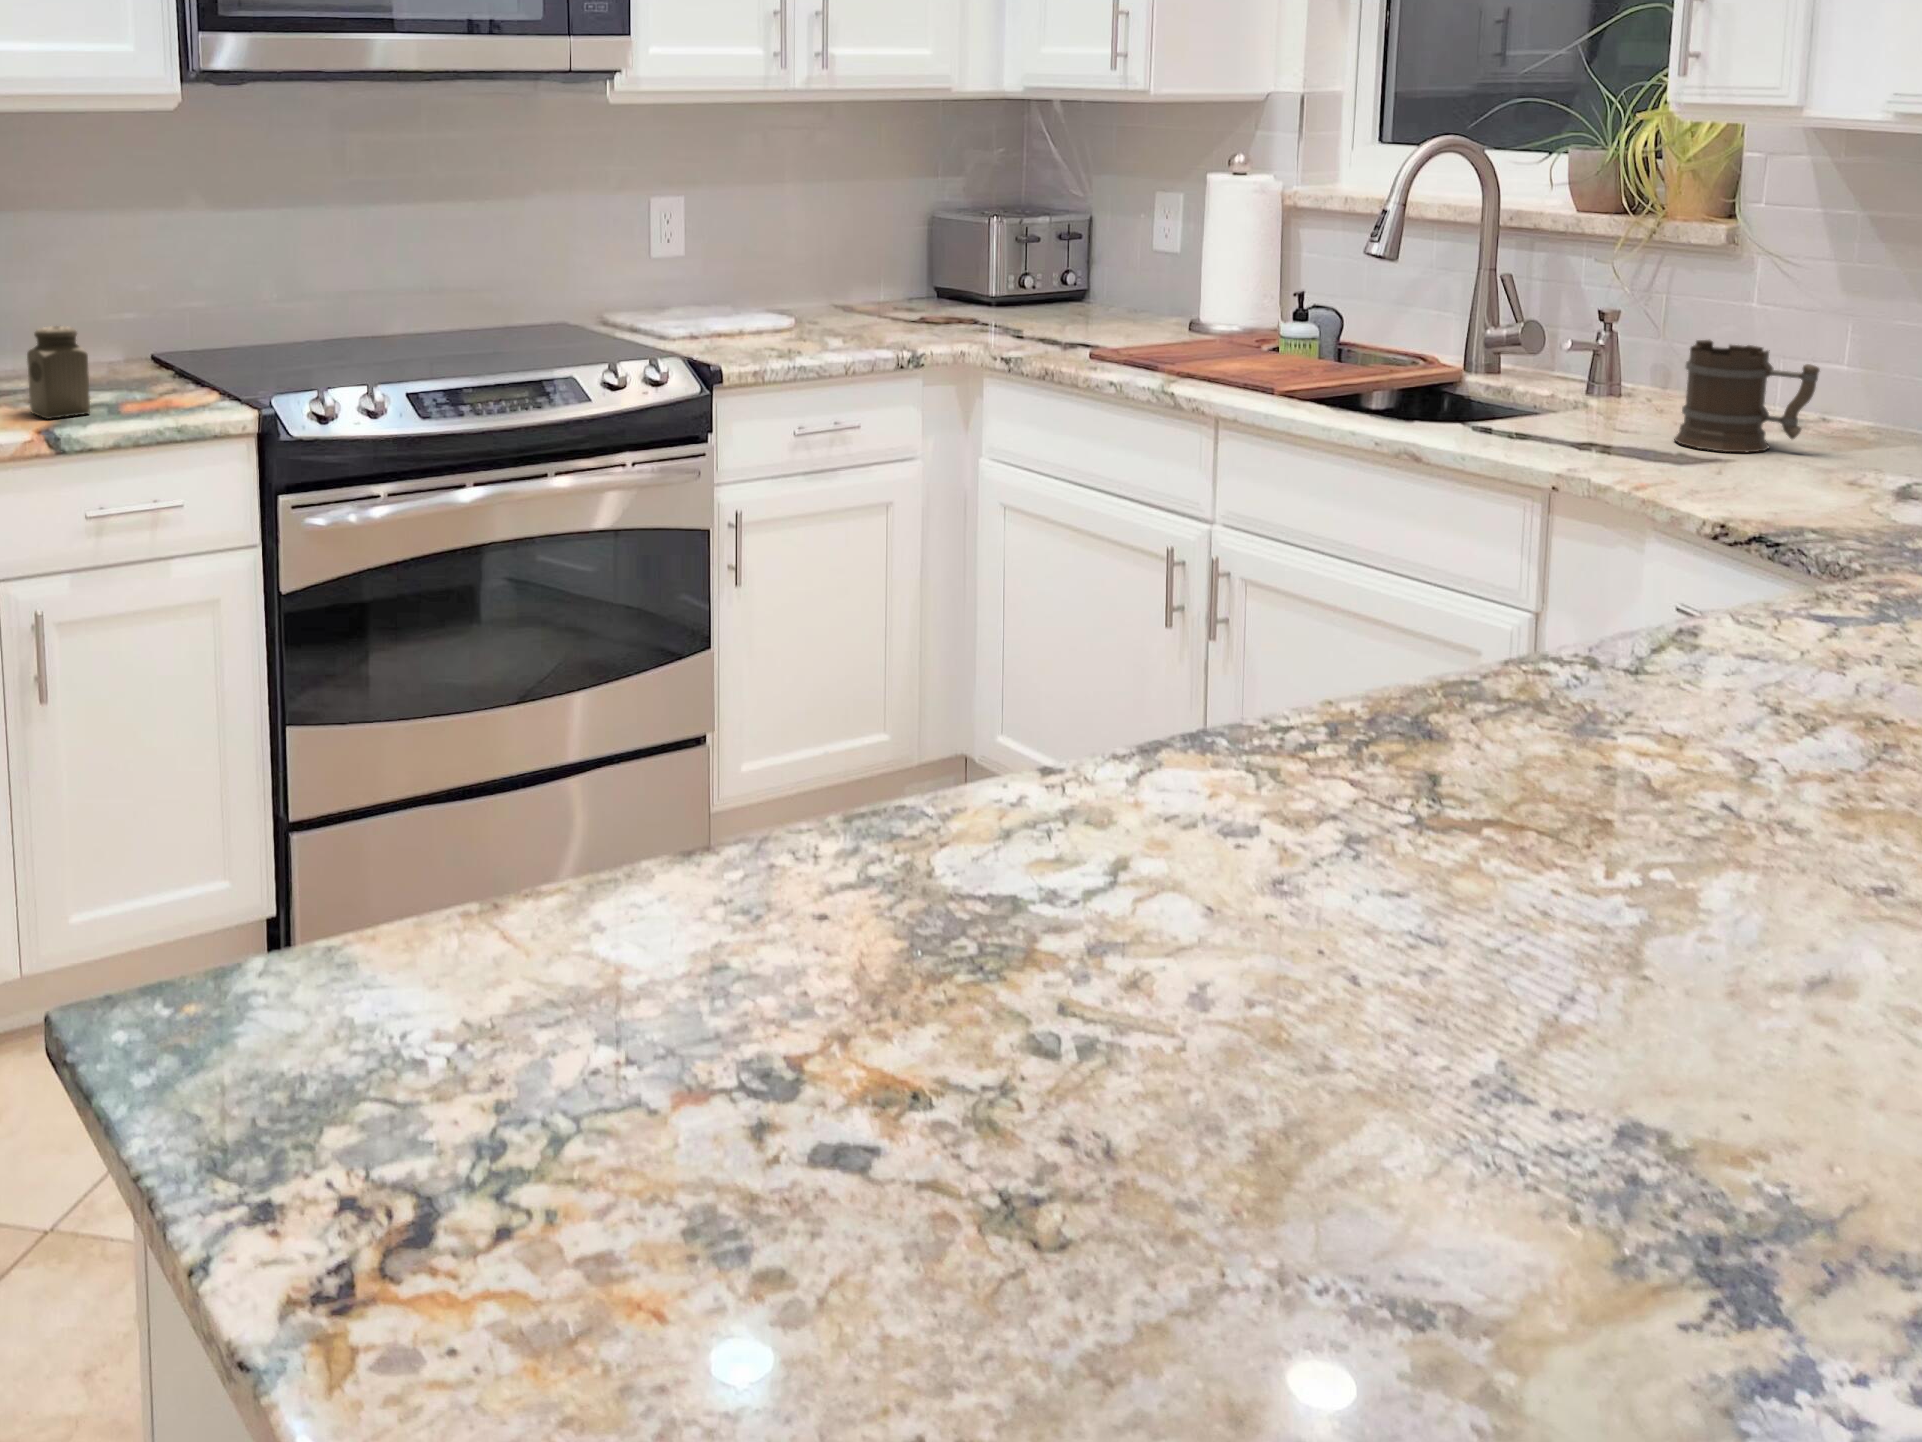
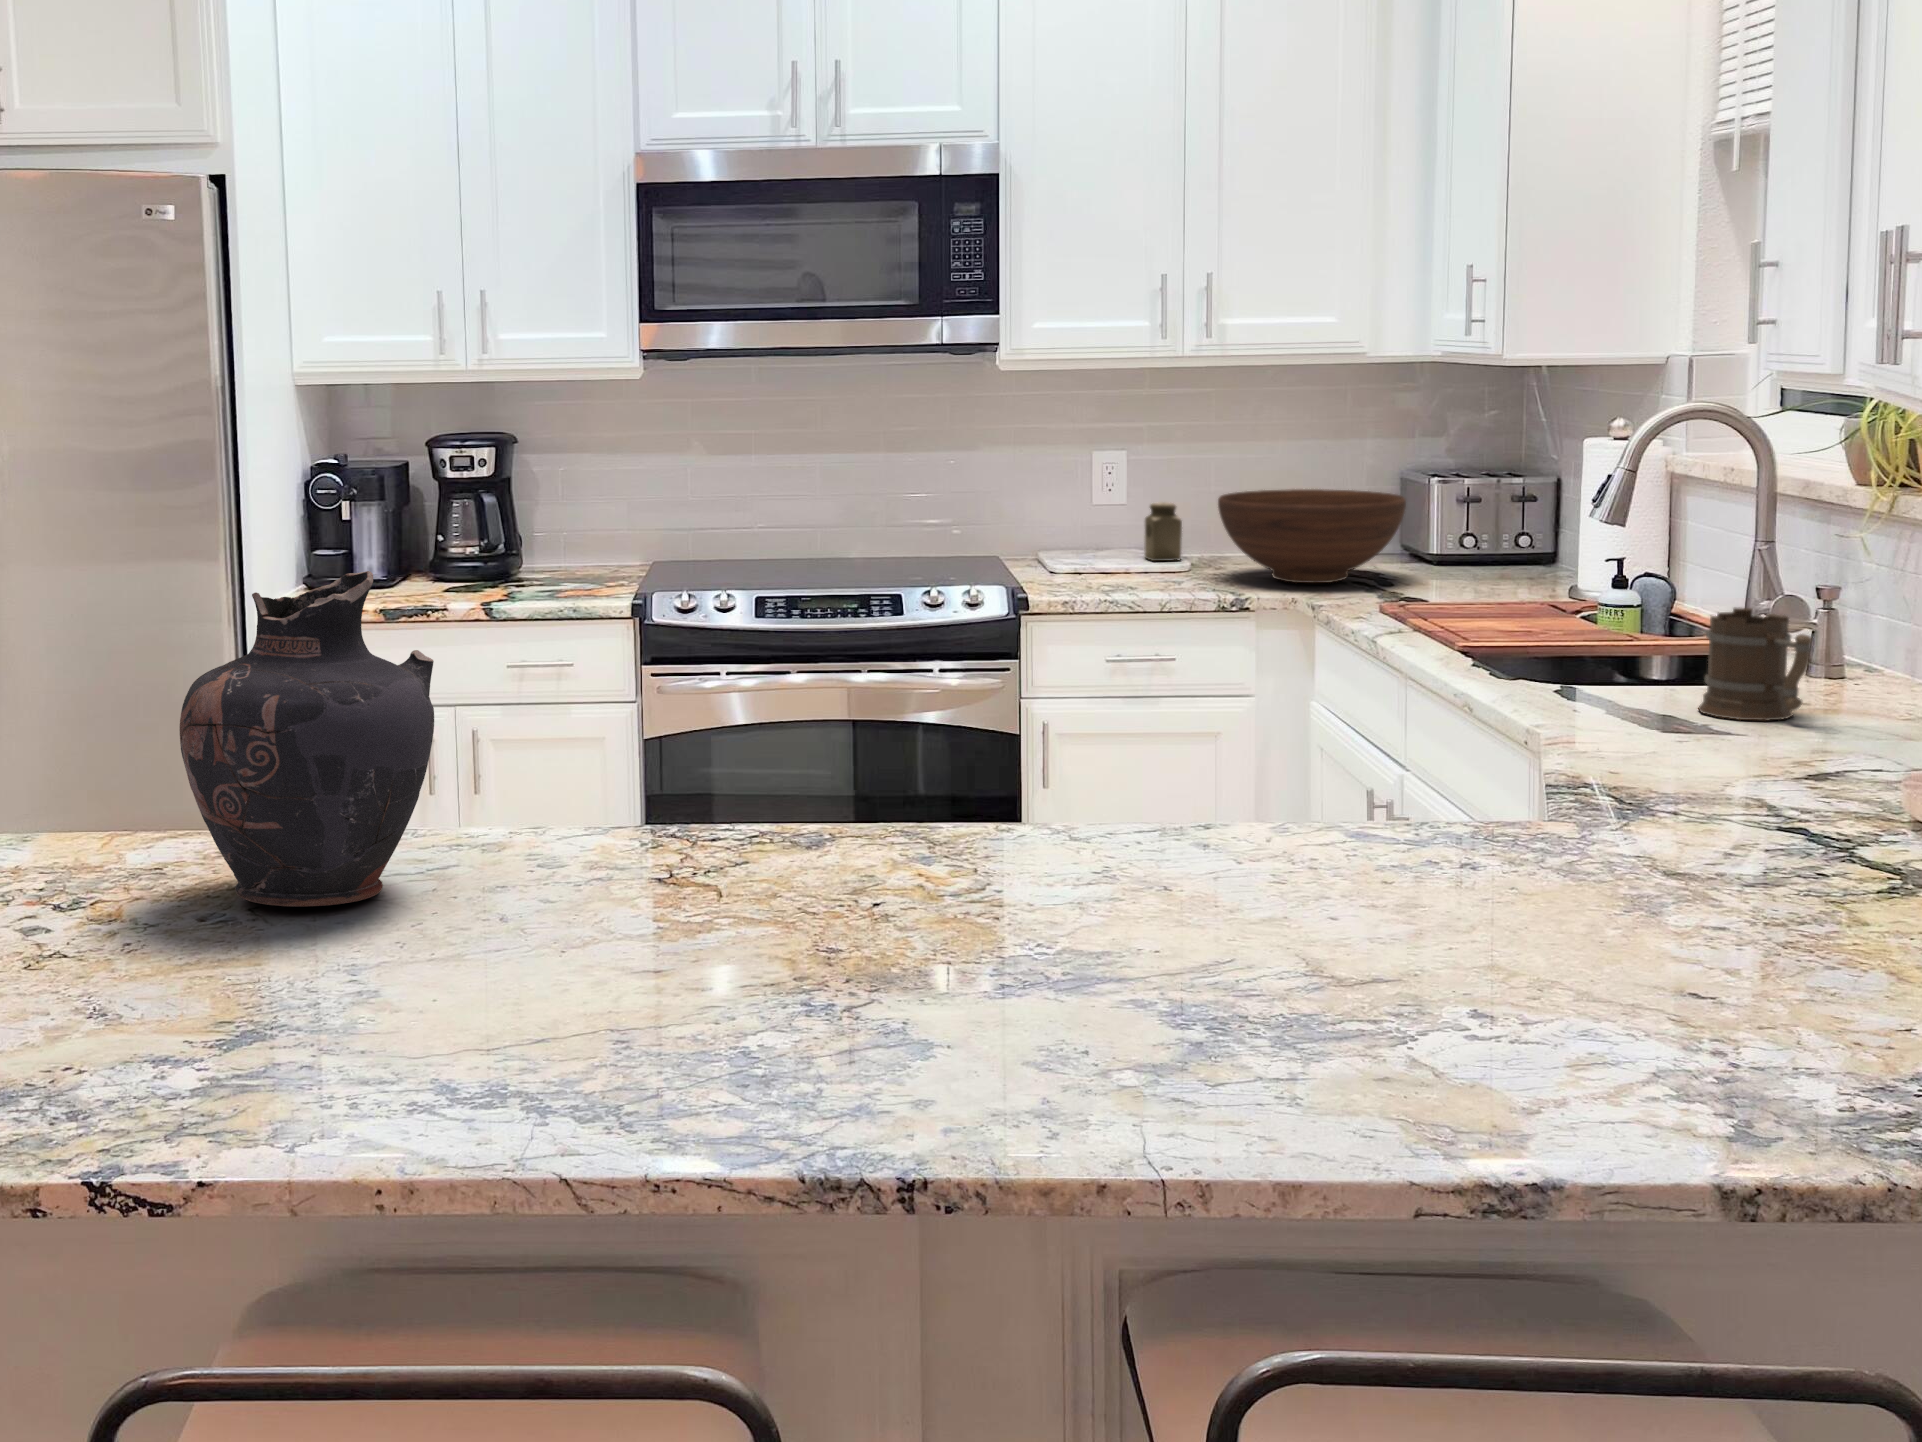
fruit bowl: none [842,230,1036,331] -> present [1218,489,1406,583]
salt shaker: present [27,326,90,419] -> present [1144,502,1182,561]
vase: none [1213,475,1756,1198] -> present [180,571,434,907]

